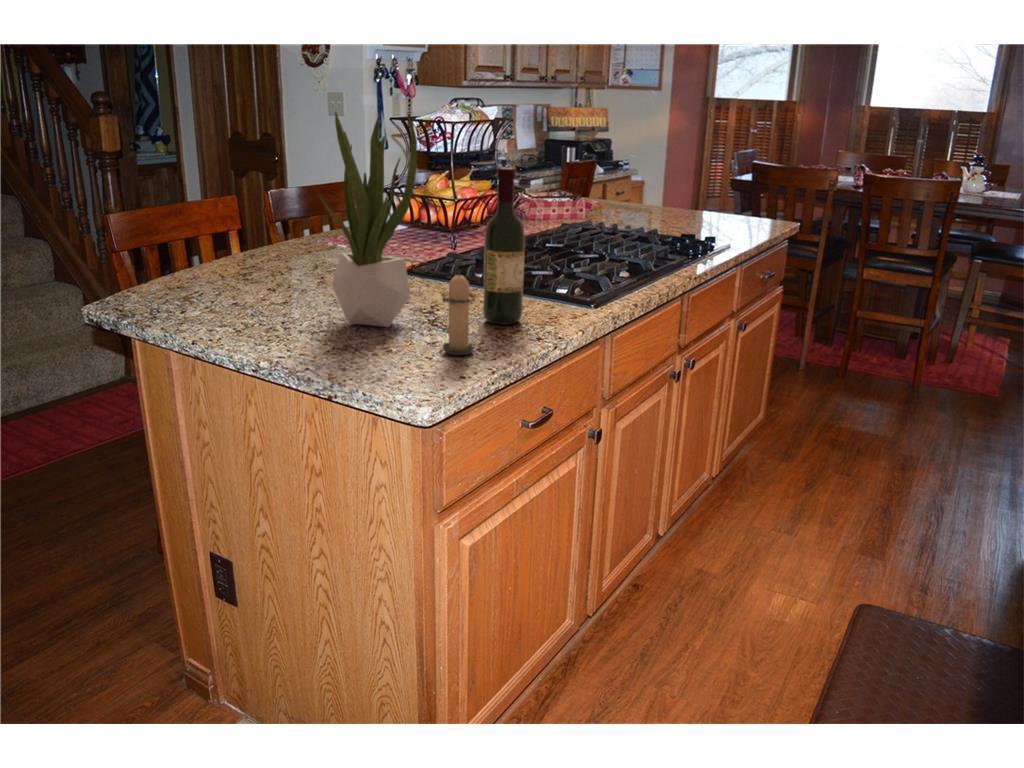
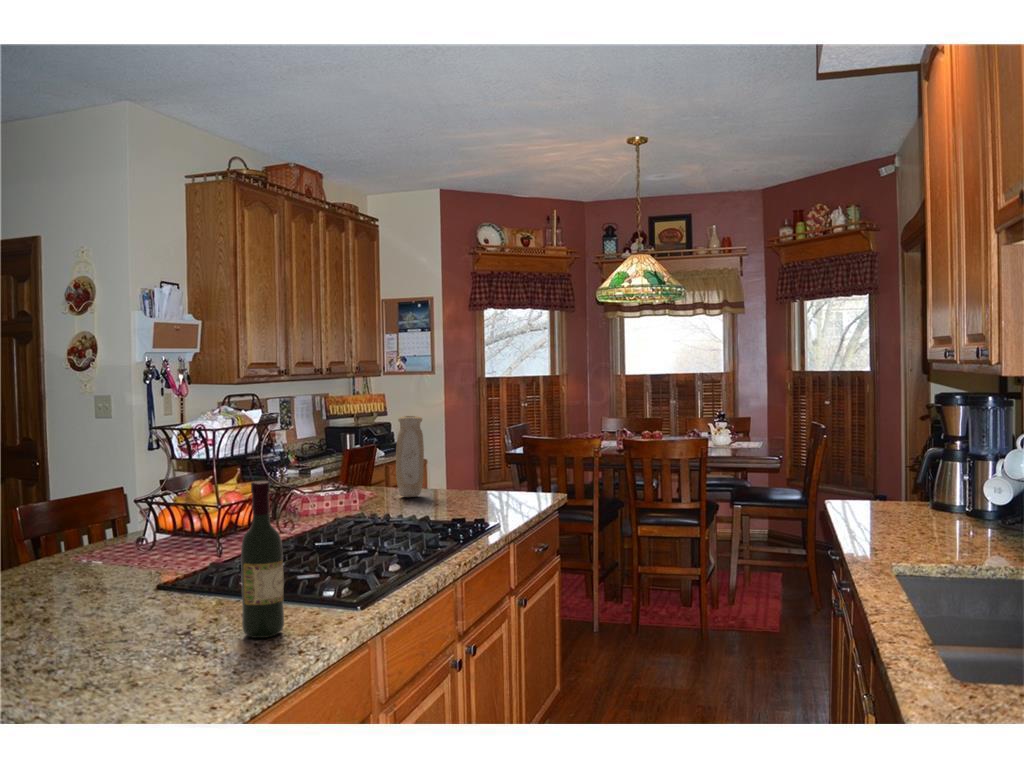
potted plant: present [319,112,417,327] -> none [59,438,167,655]
vase: none [622,125,655,210] -> present [396,416,424,497]
candle: present [441,270,476,355] -> none [189,588,235,680]

